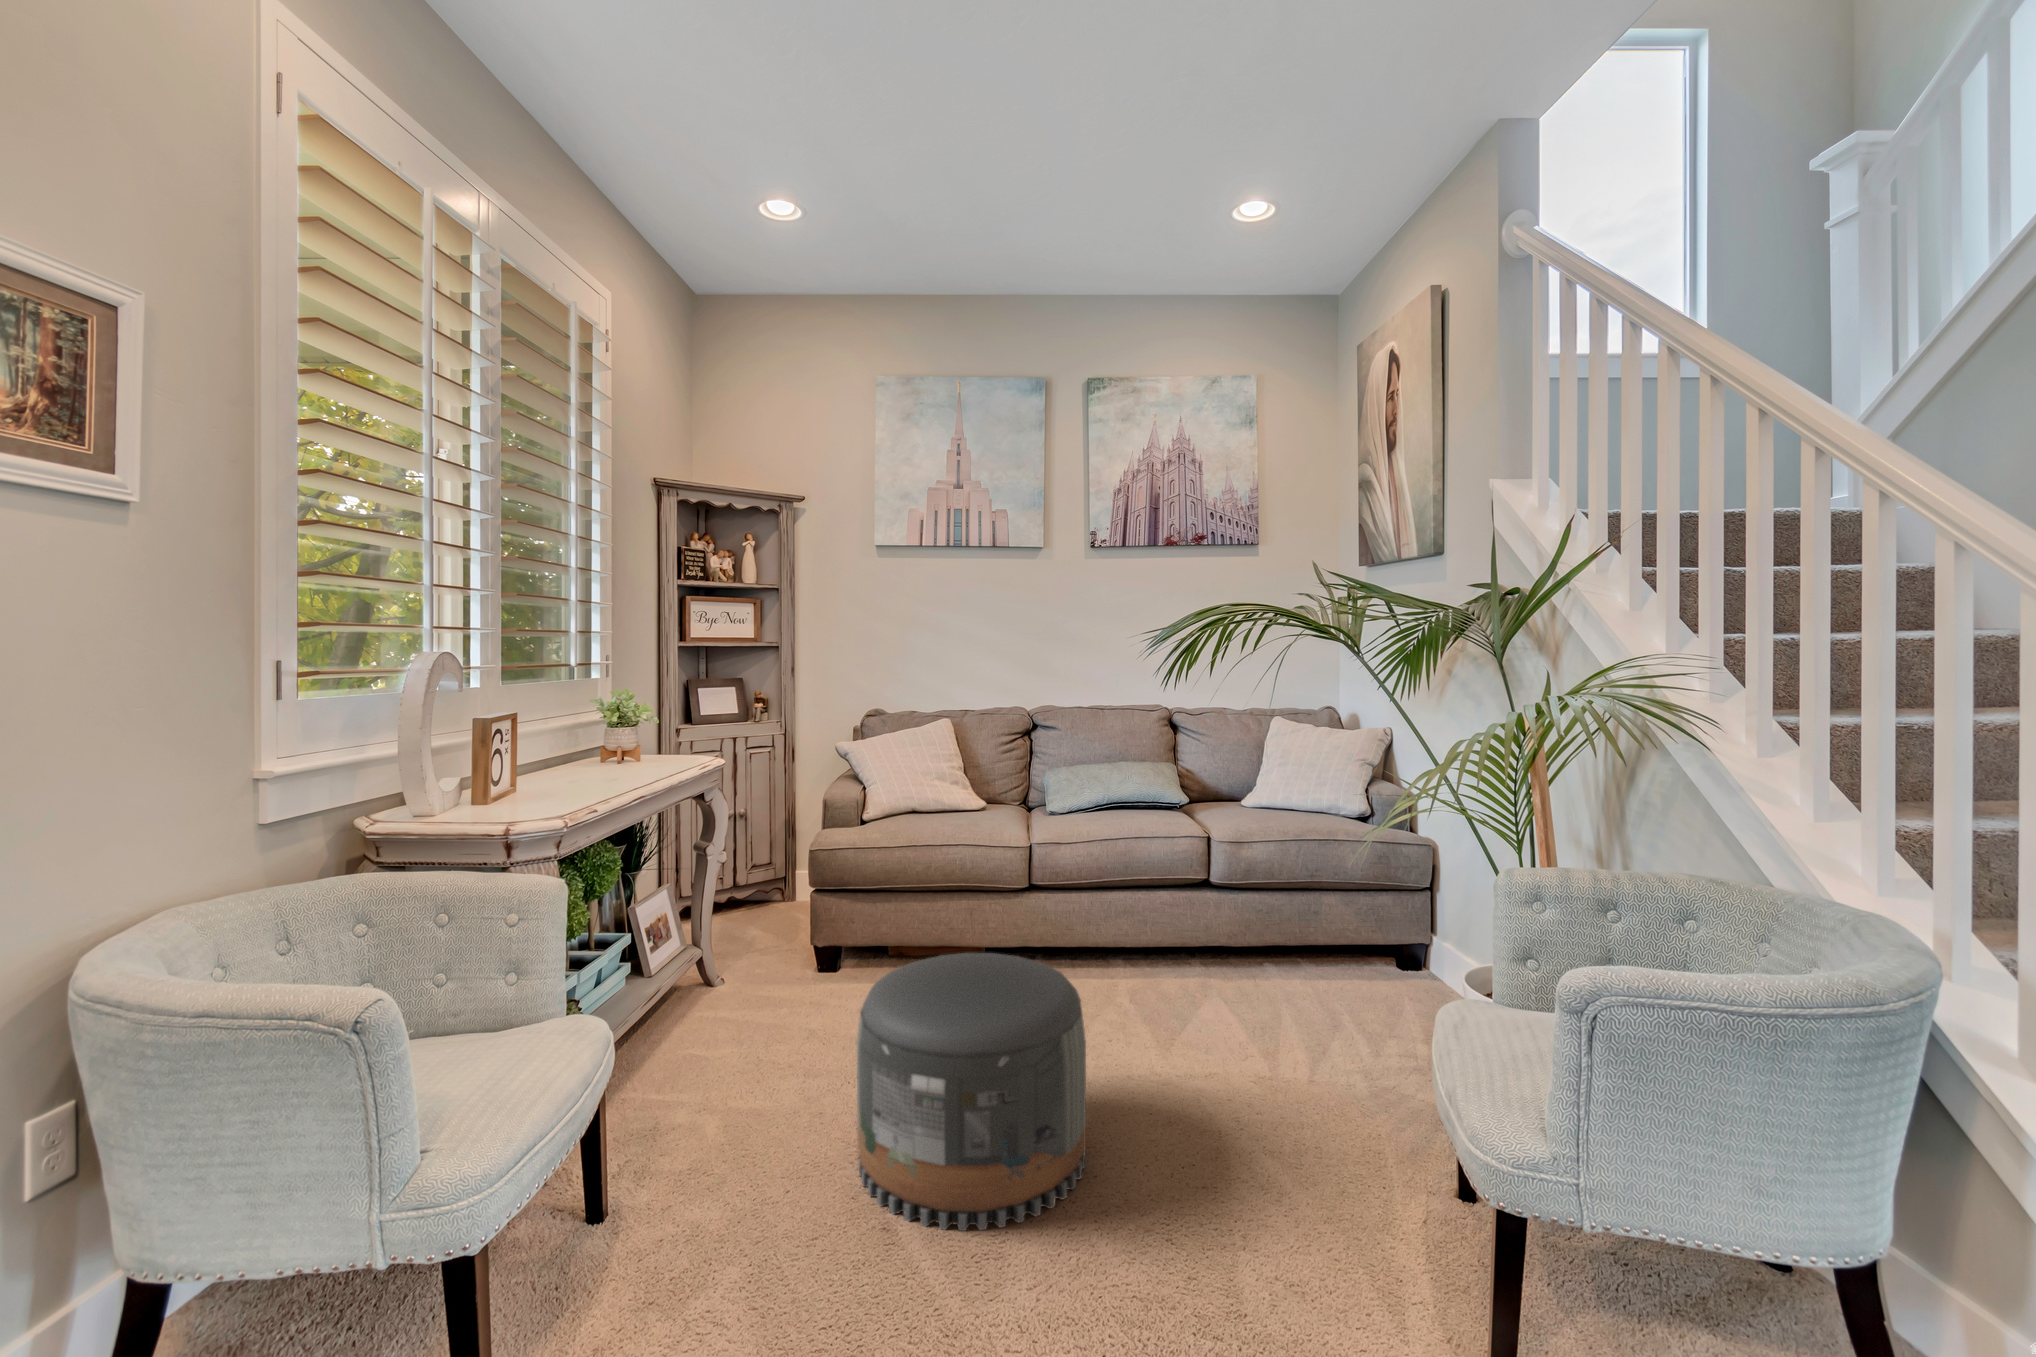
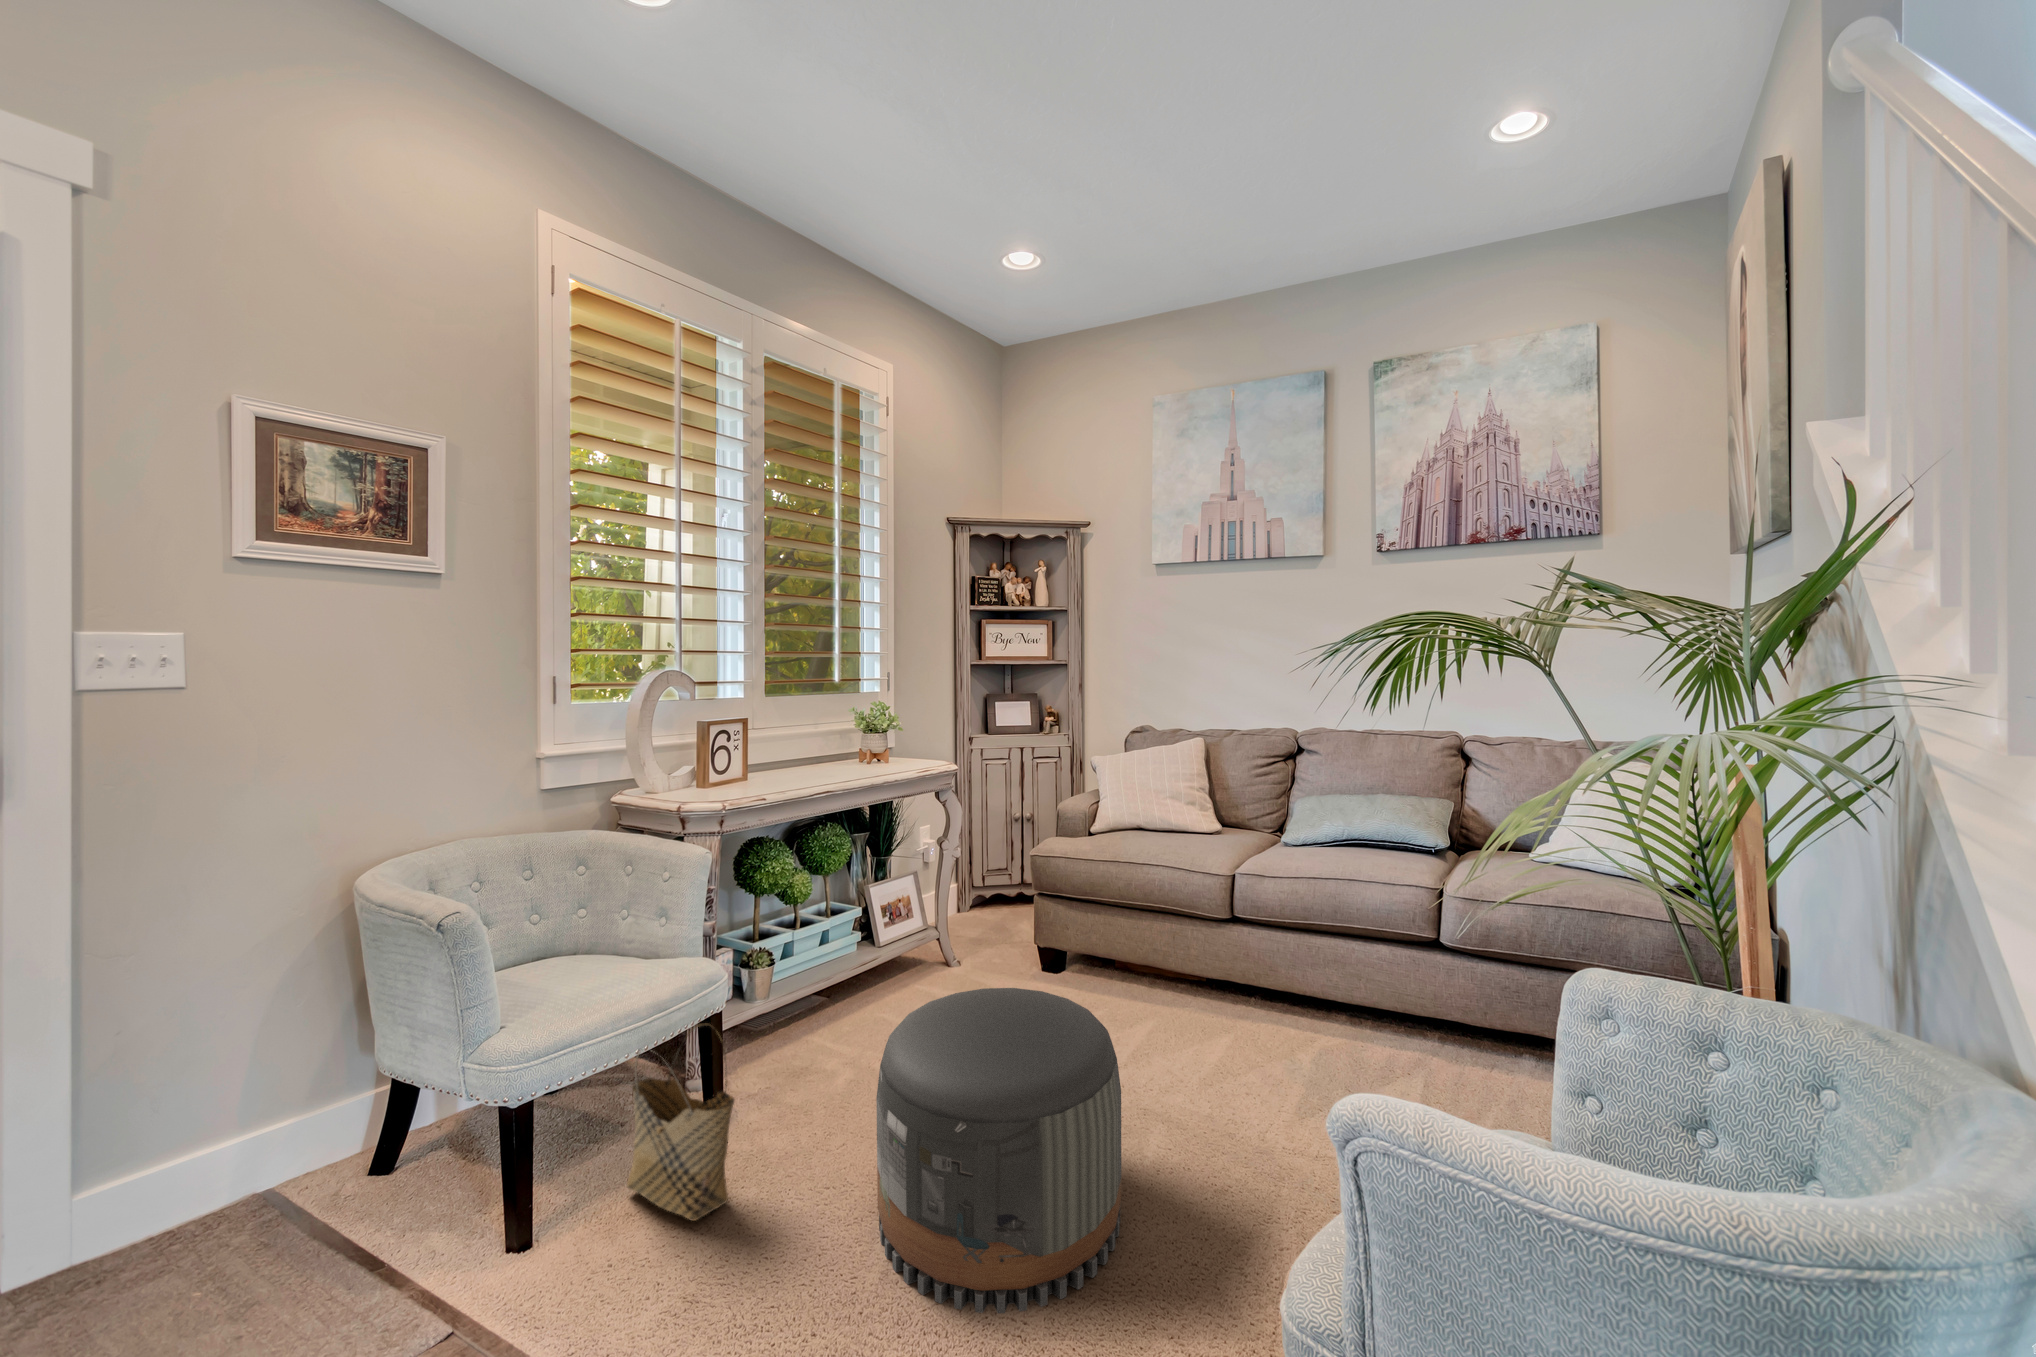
woven basket: none [556,1057,707,1276] -> present [627,1023,734,1221]

